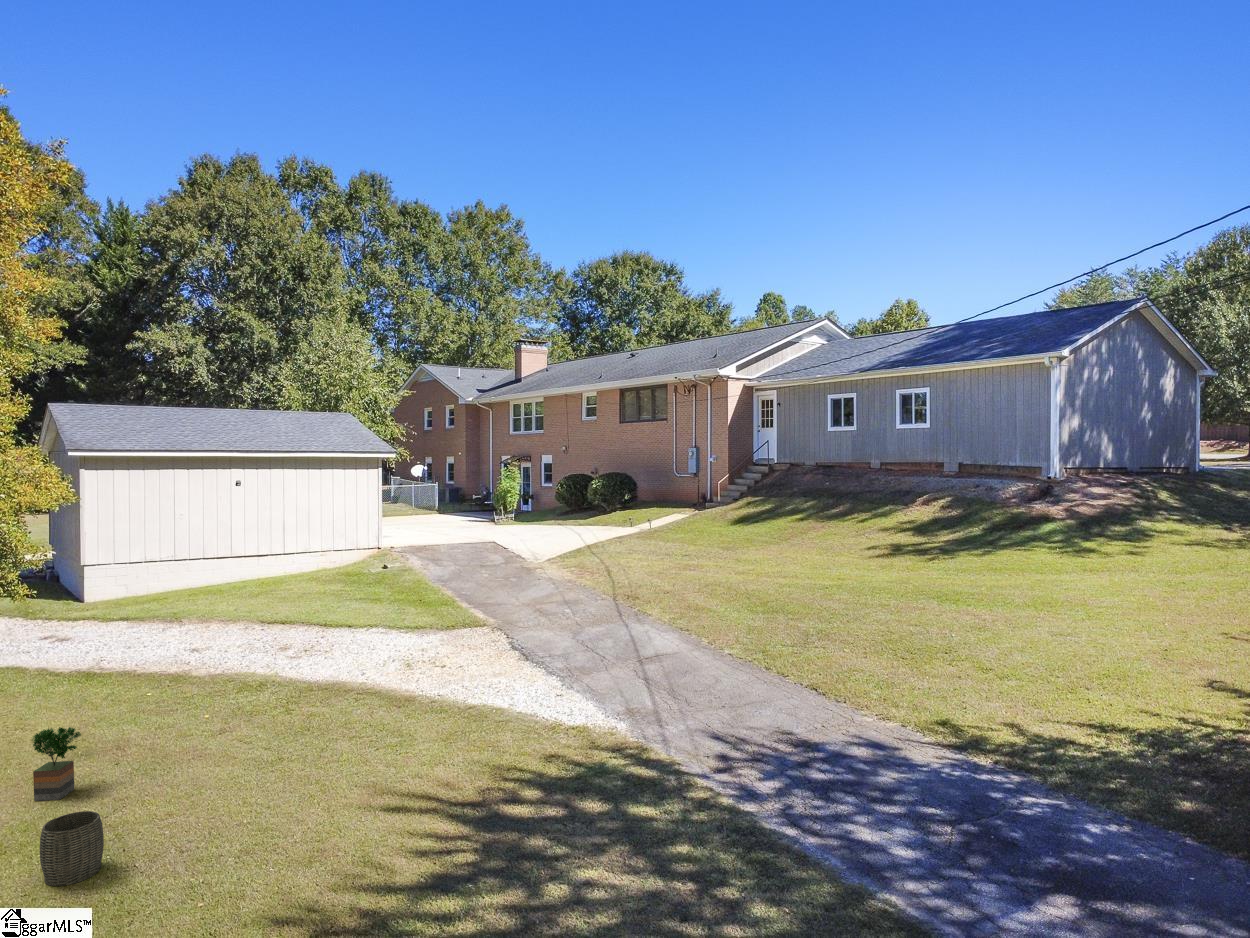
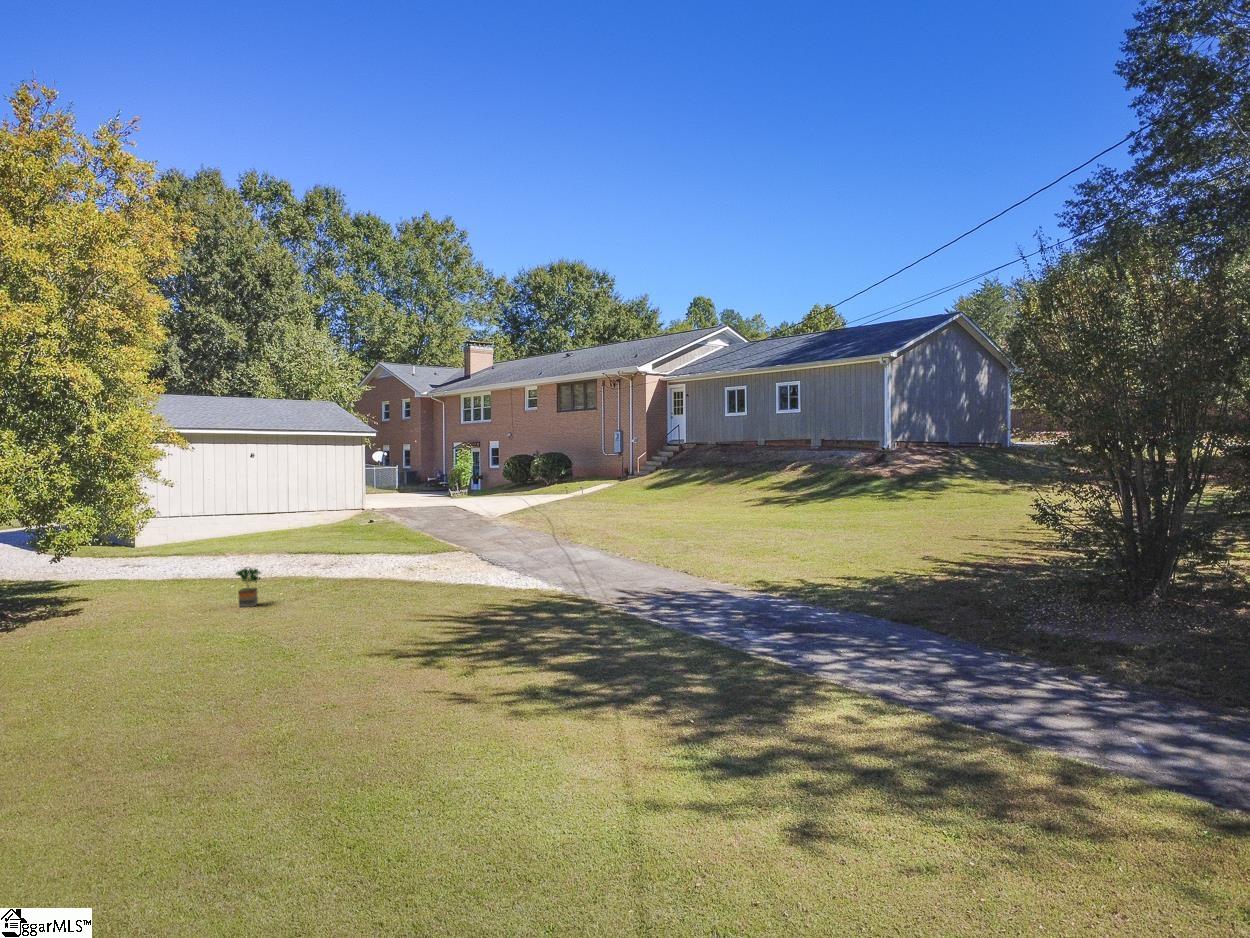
woven basket: present [40,811,104,886] -> none [276,593,305,625]

